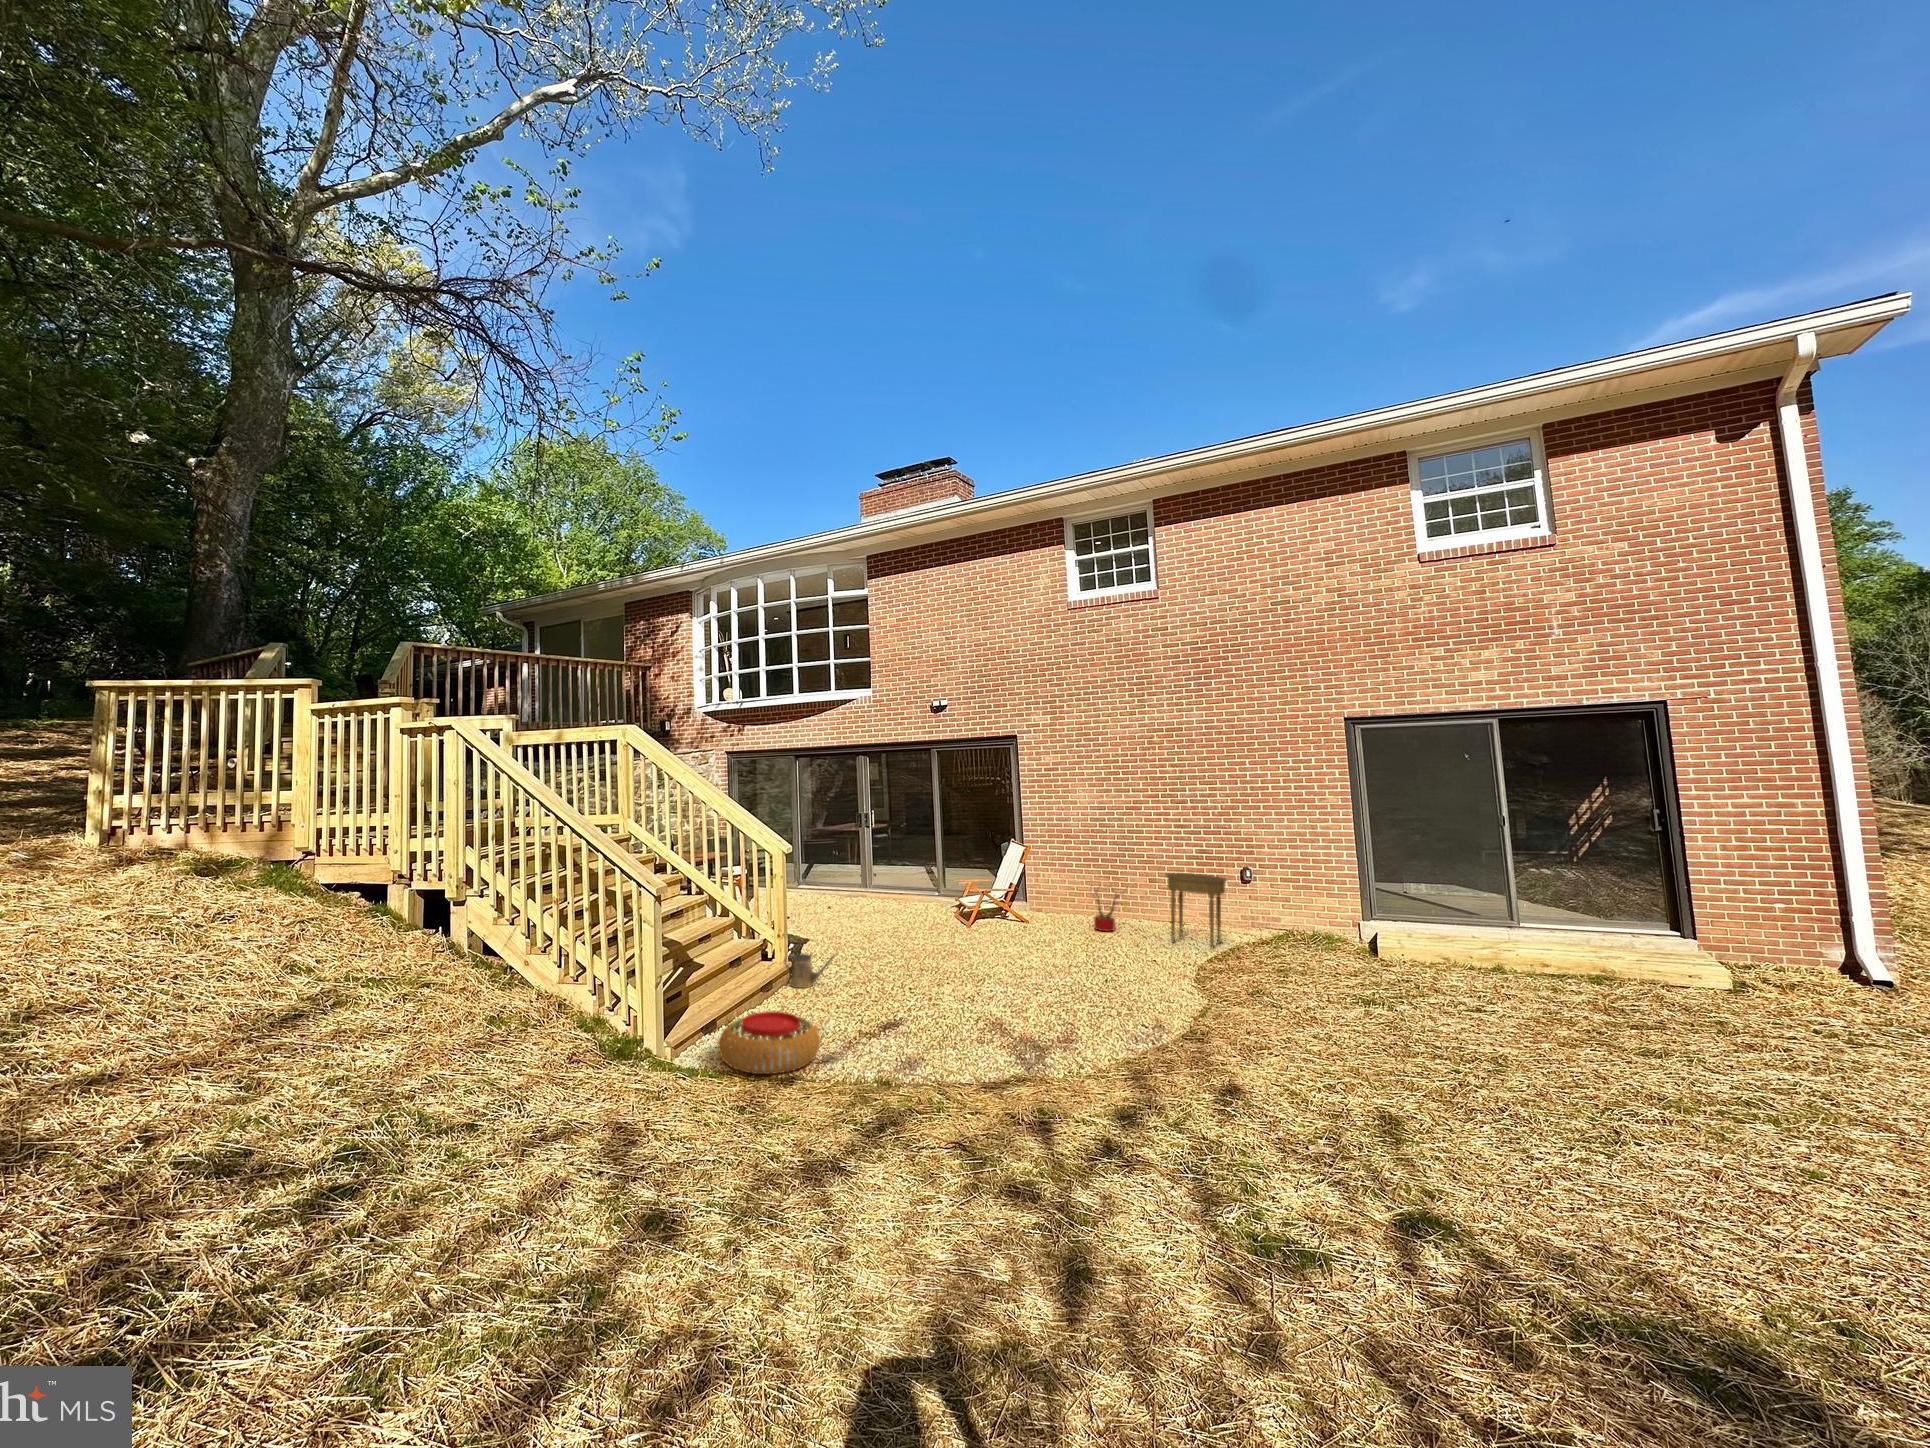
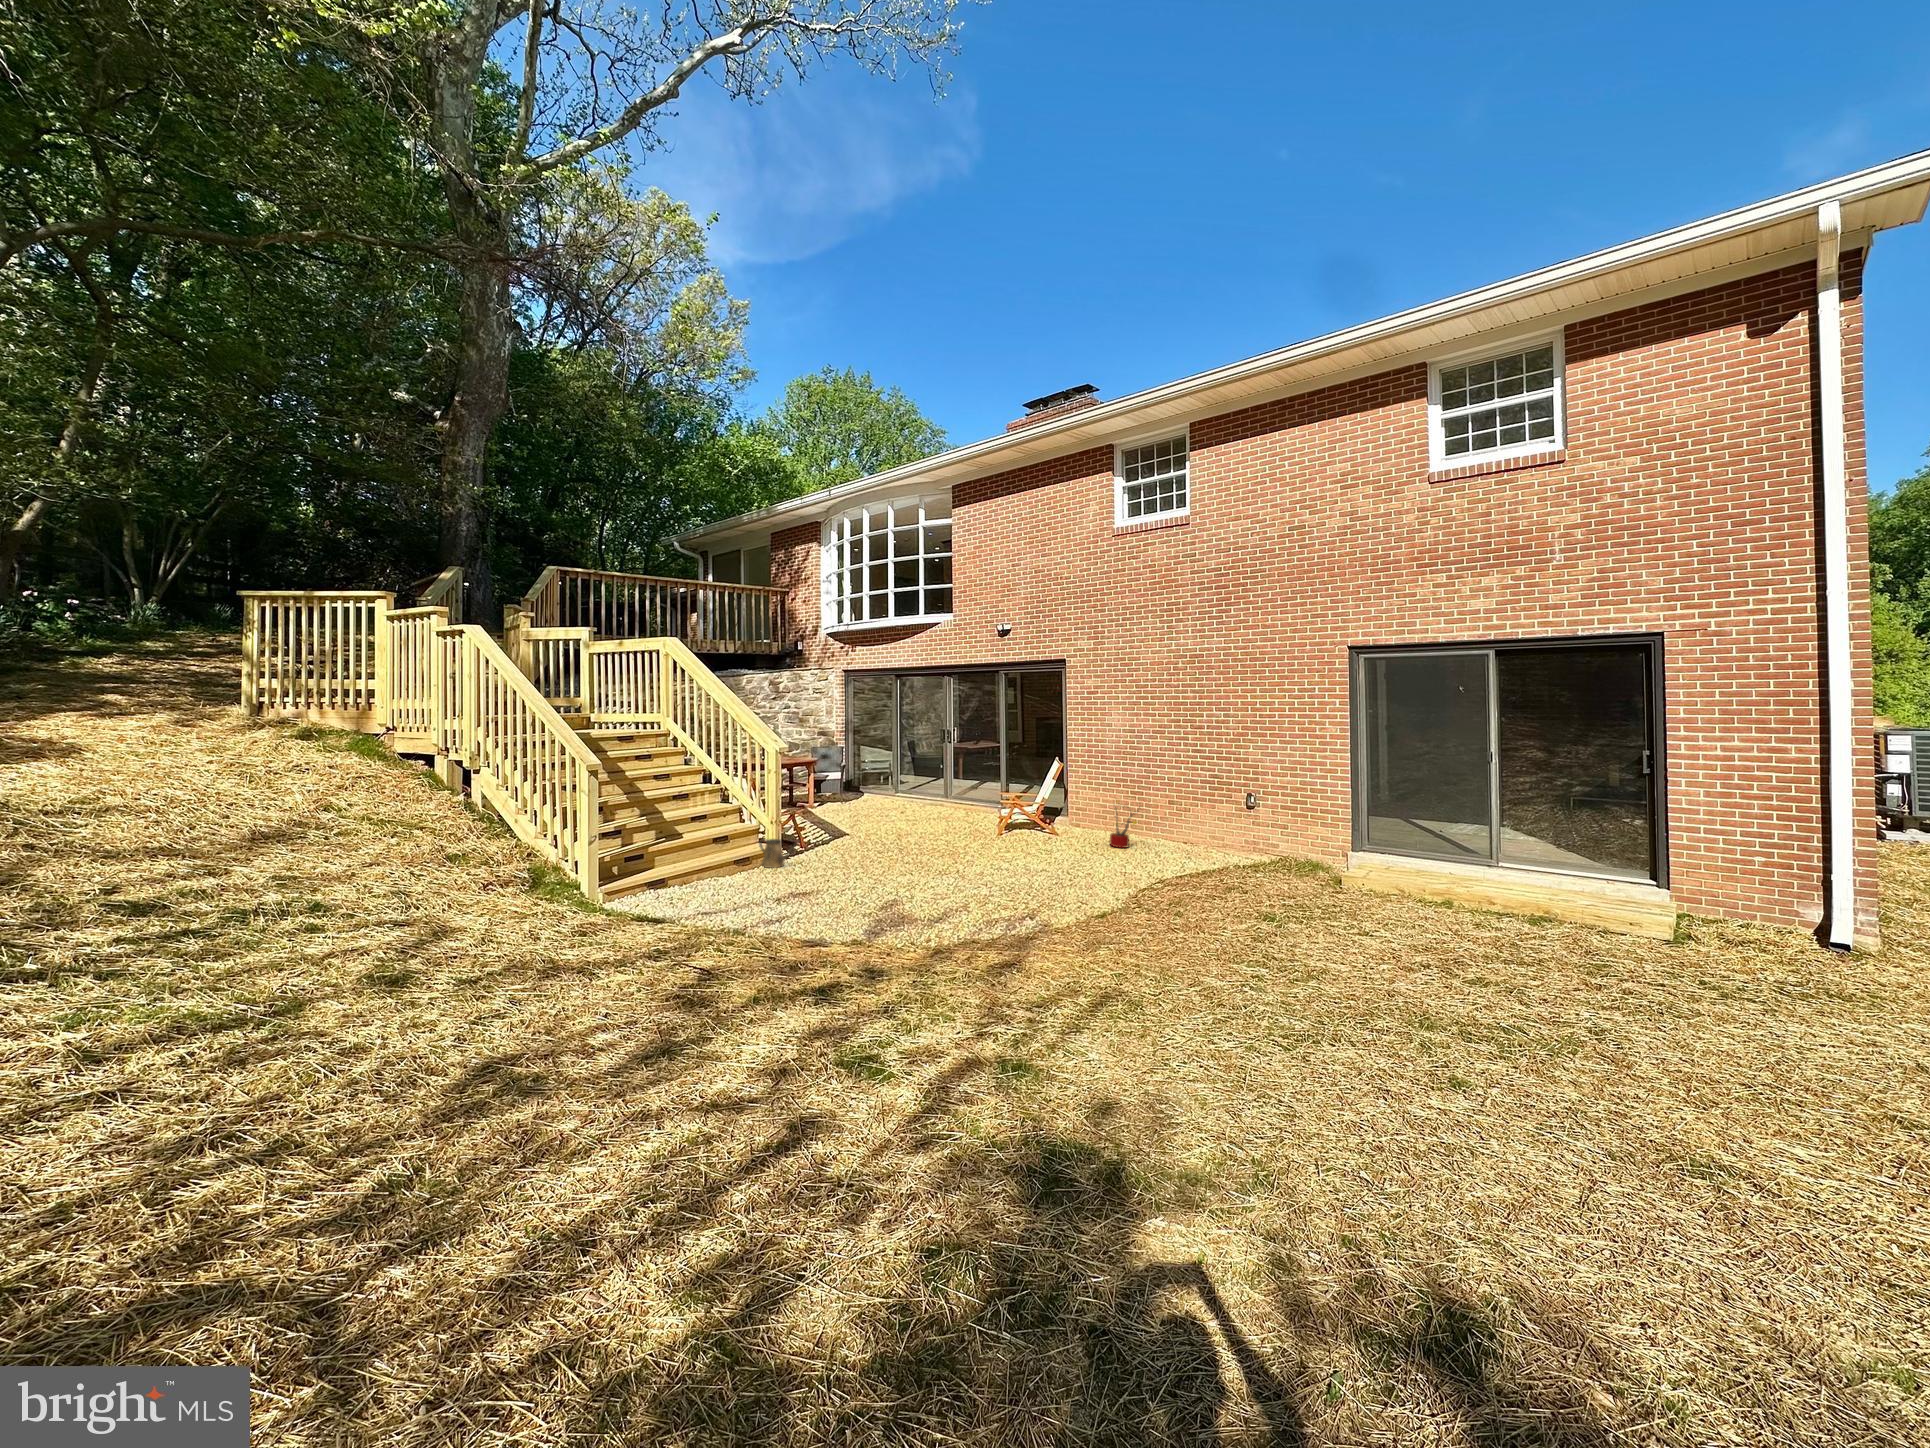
side table: present [1166,873,1227,949] -> none [1168,795,1225,869]
pouf: present [718,1011,820,1074] -> none [626,877,721,925]

